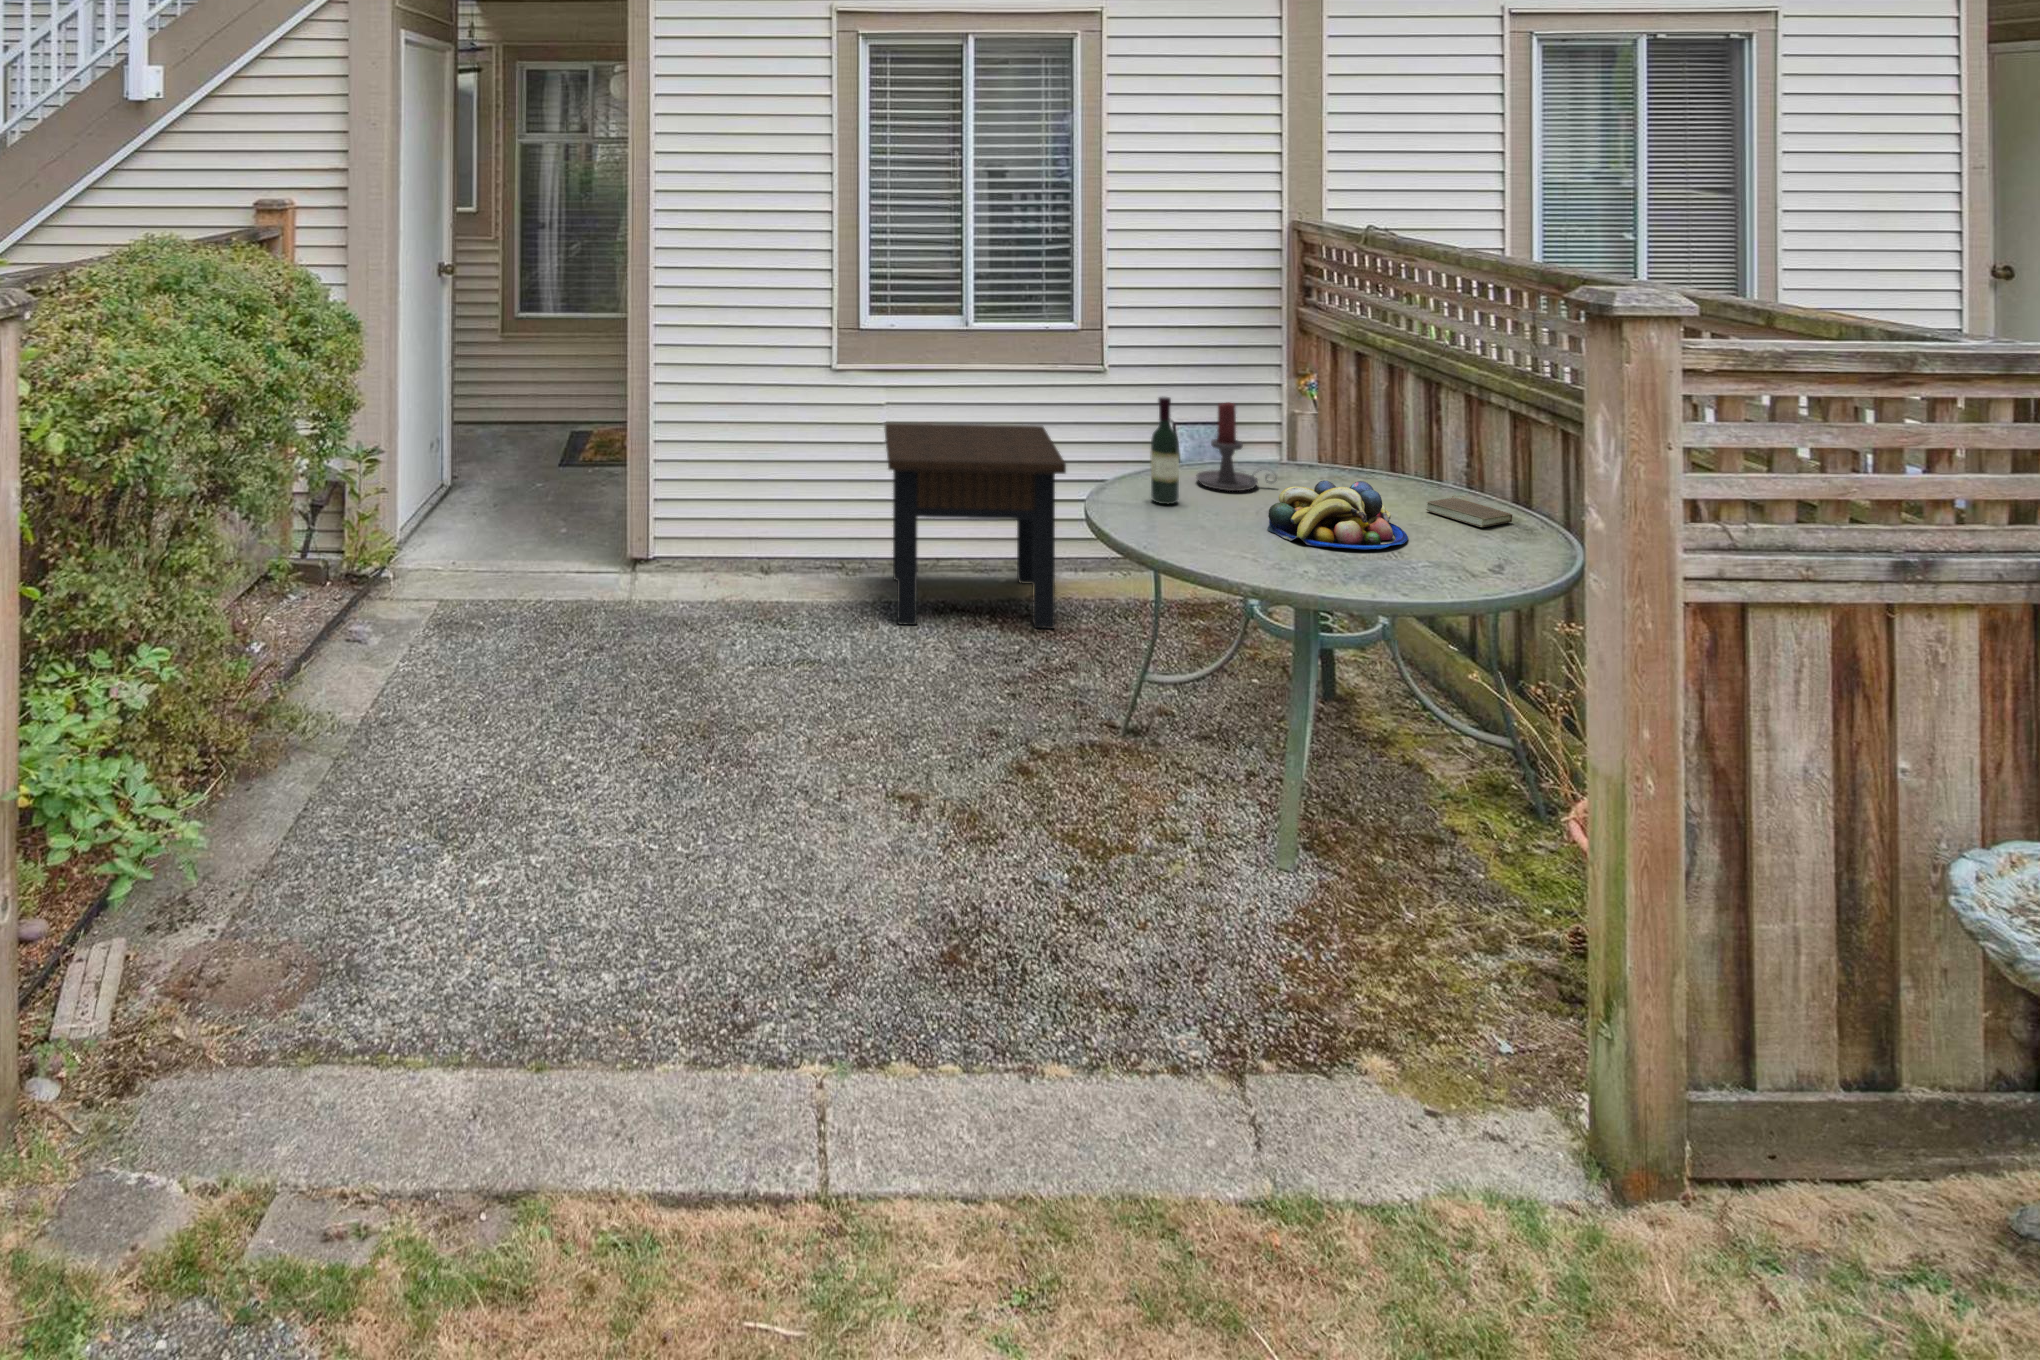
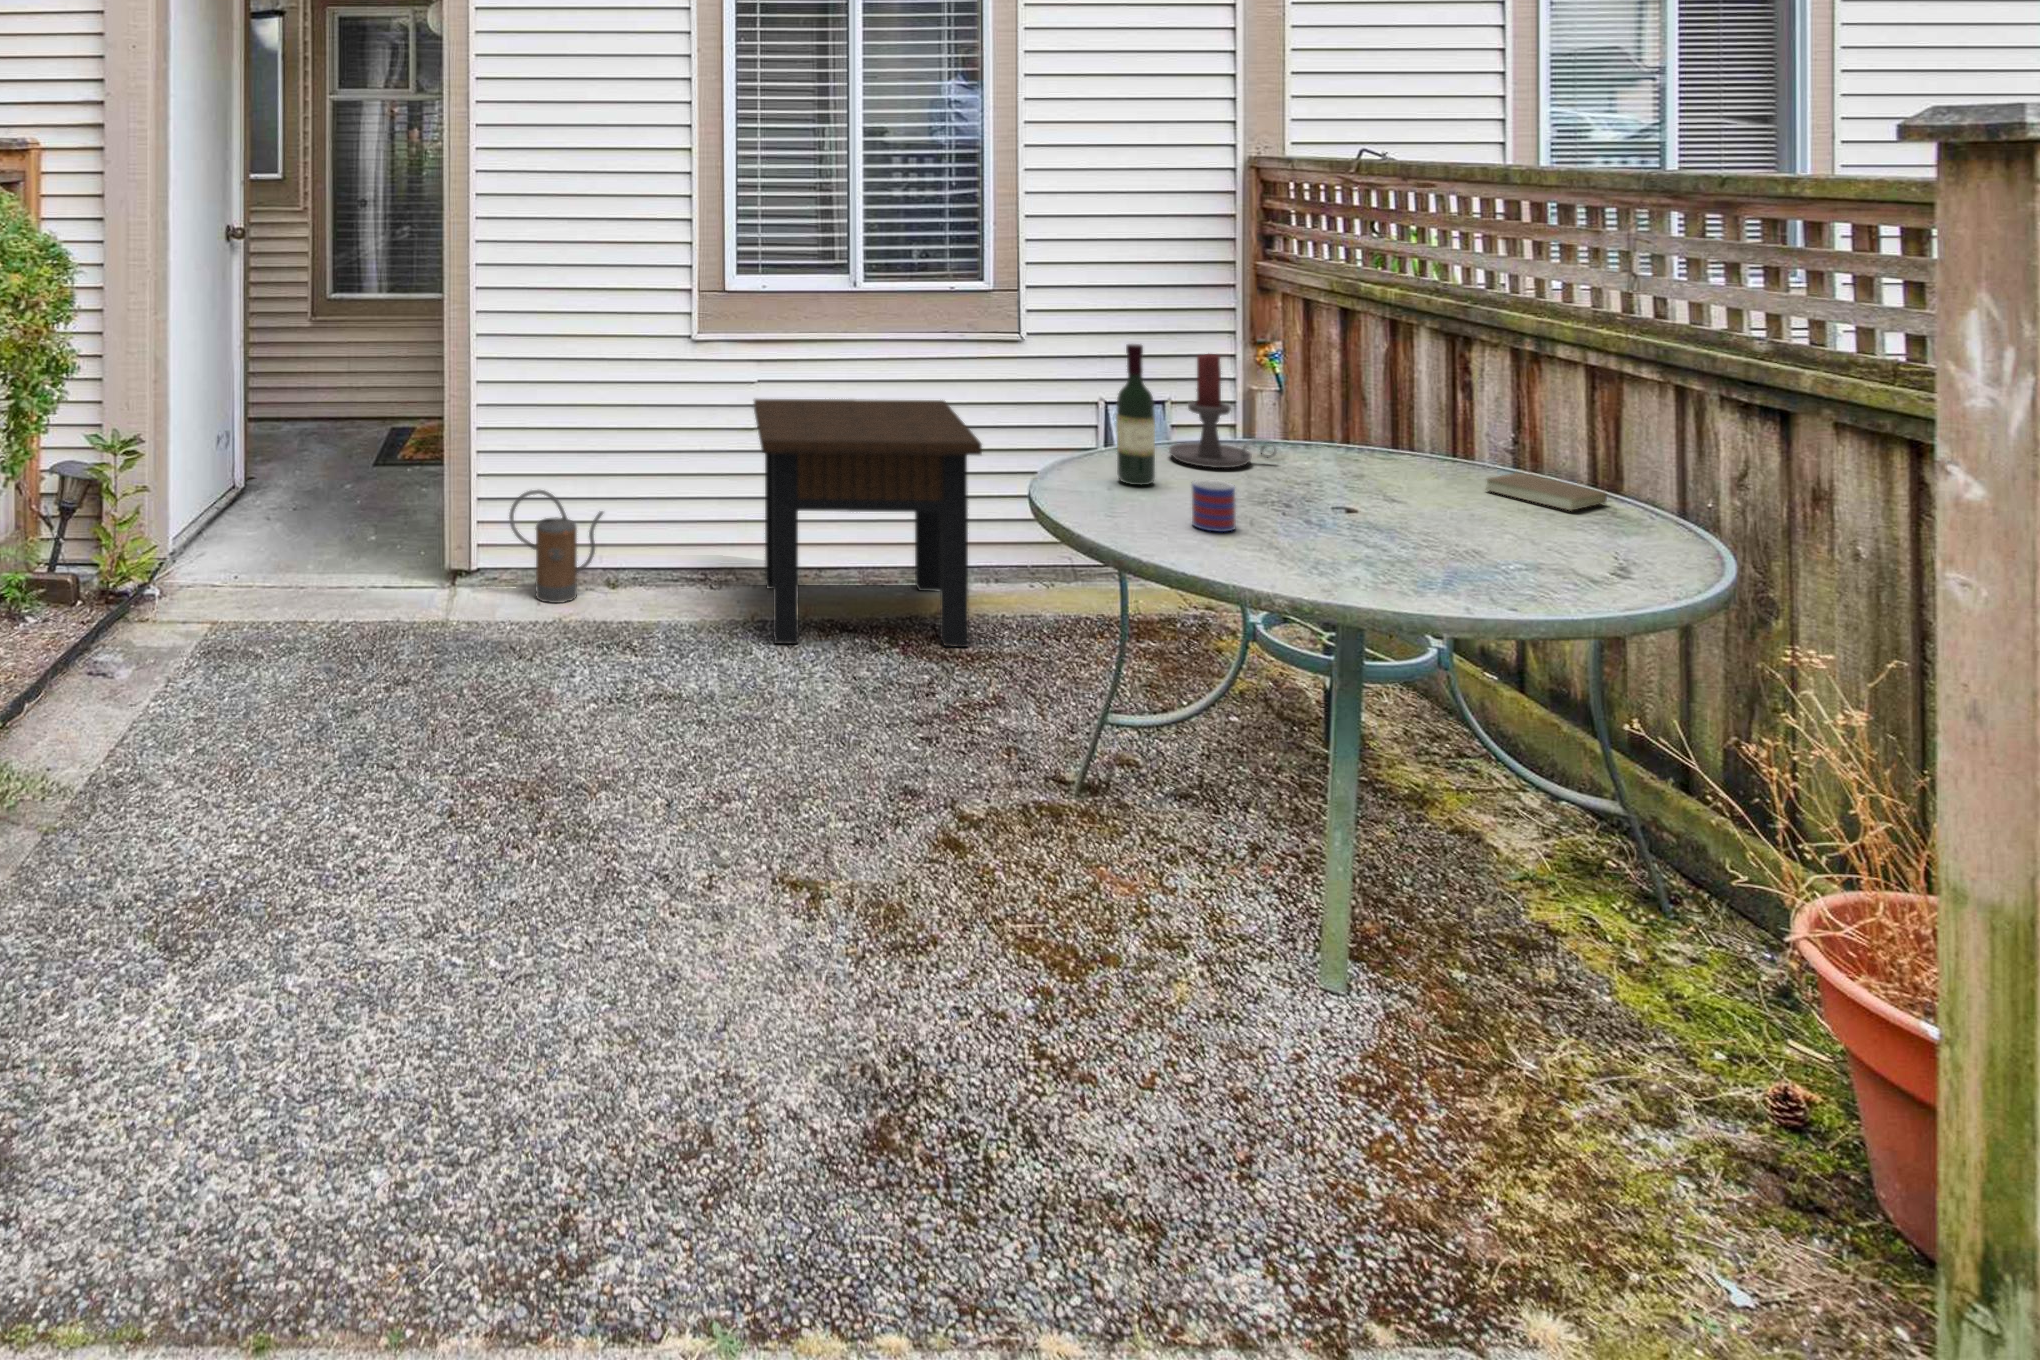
fruit bowl: present [1267,480,1408,549] -> none [1284,450,1481,541]
watering can: none [682,497,761,590] -> present [509,490,603,603]
mug: none [1196,502,1227,541] -> present [1192,480,1236,532]

